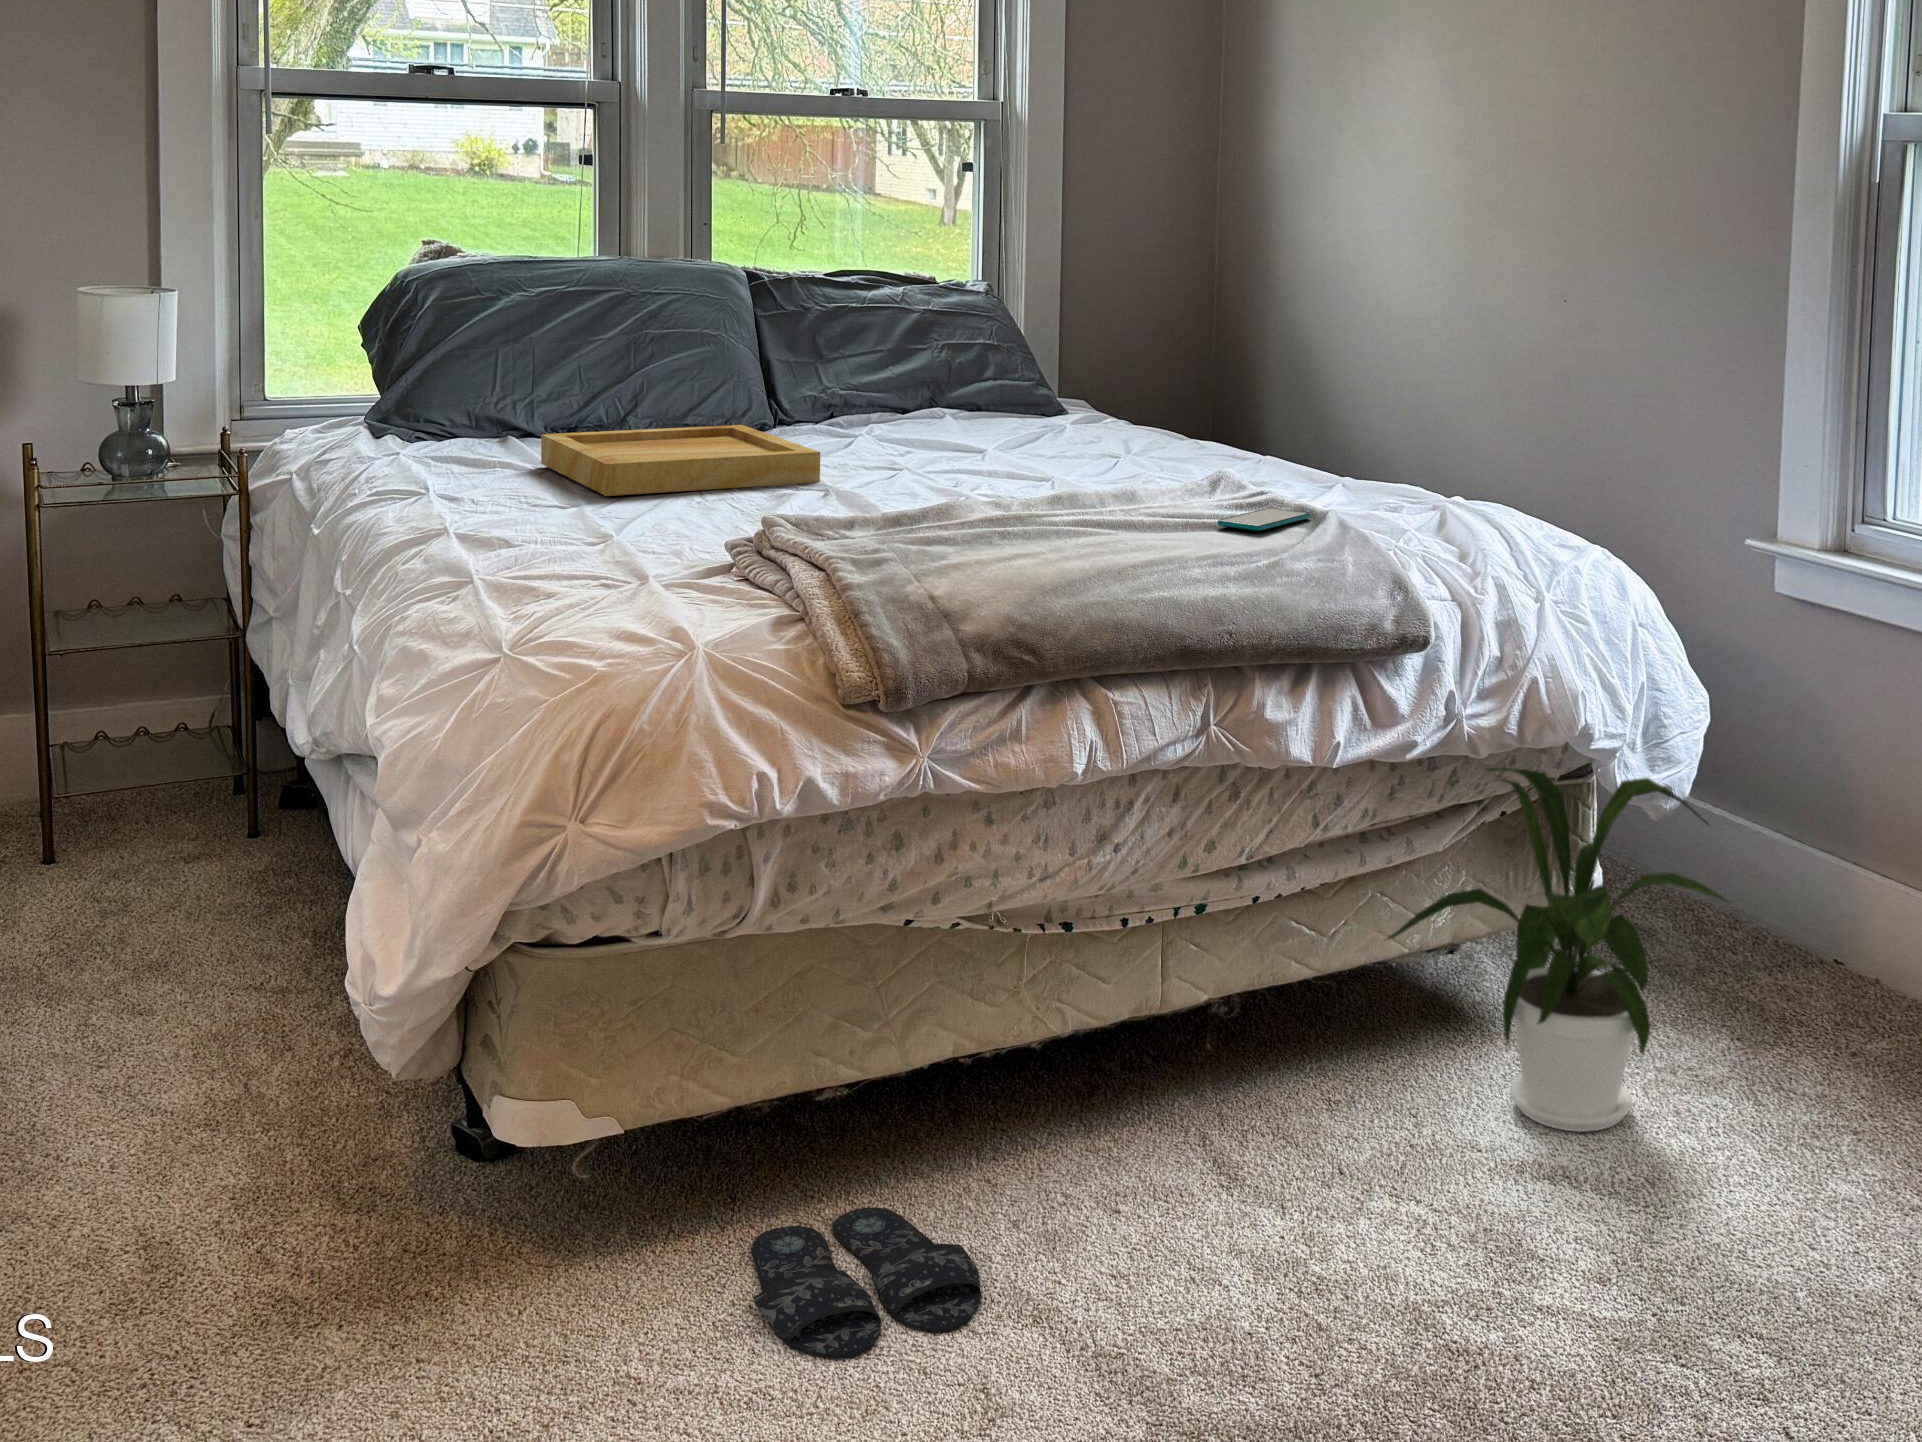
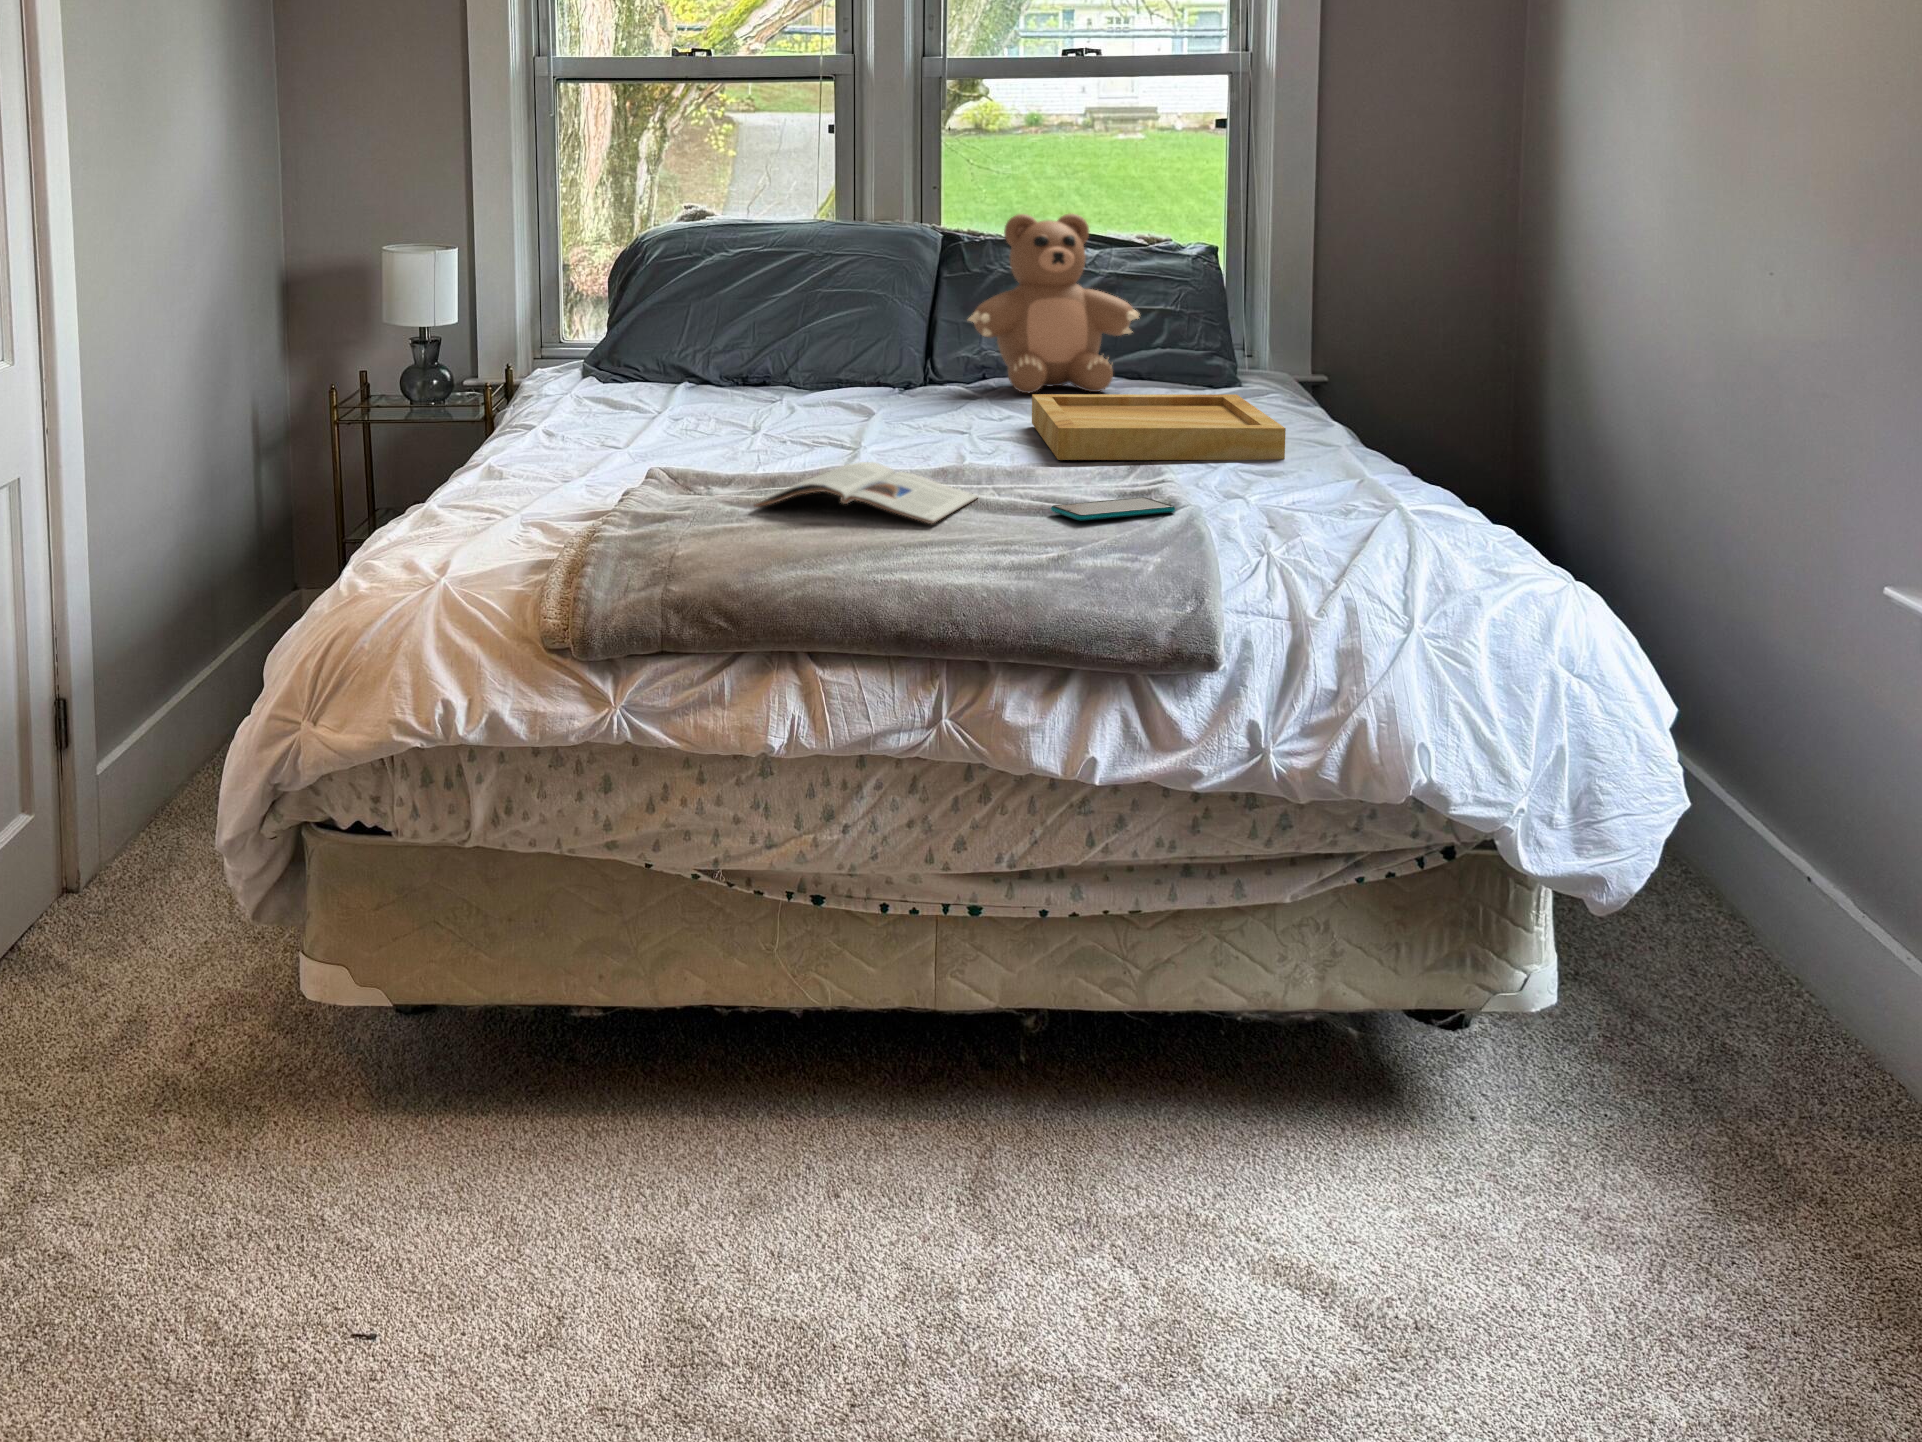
teddy bear: none [837,251,991,430] -> present [968,213,1139,393]
tray: present [541,425,820,496] -> present [1032,394,1286,460]
magazine: none [948,493,1146,546] -> present [755,462,978,524]
house plant: present [1387,768,1728,1132] -> none [1196,813,1576,1260]
slippers: present [752,1207,981,1359] -> none [418,1121,632,1252]

